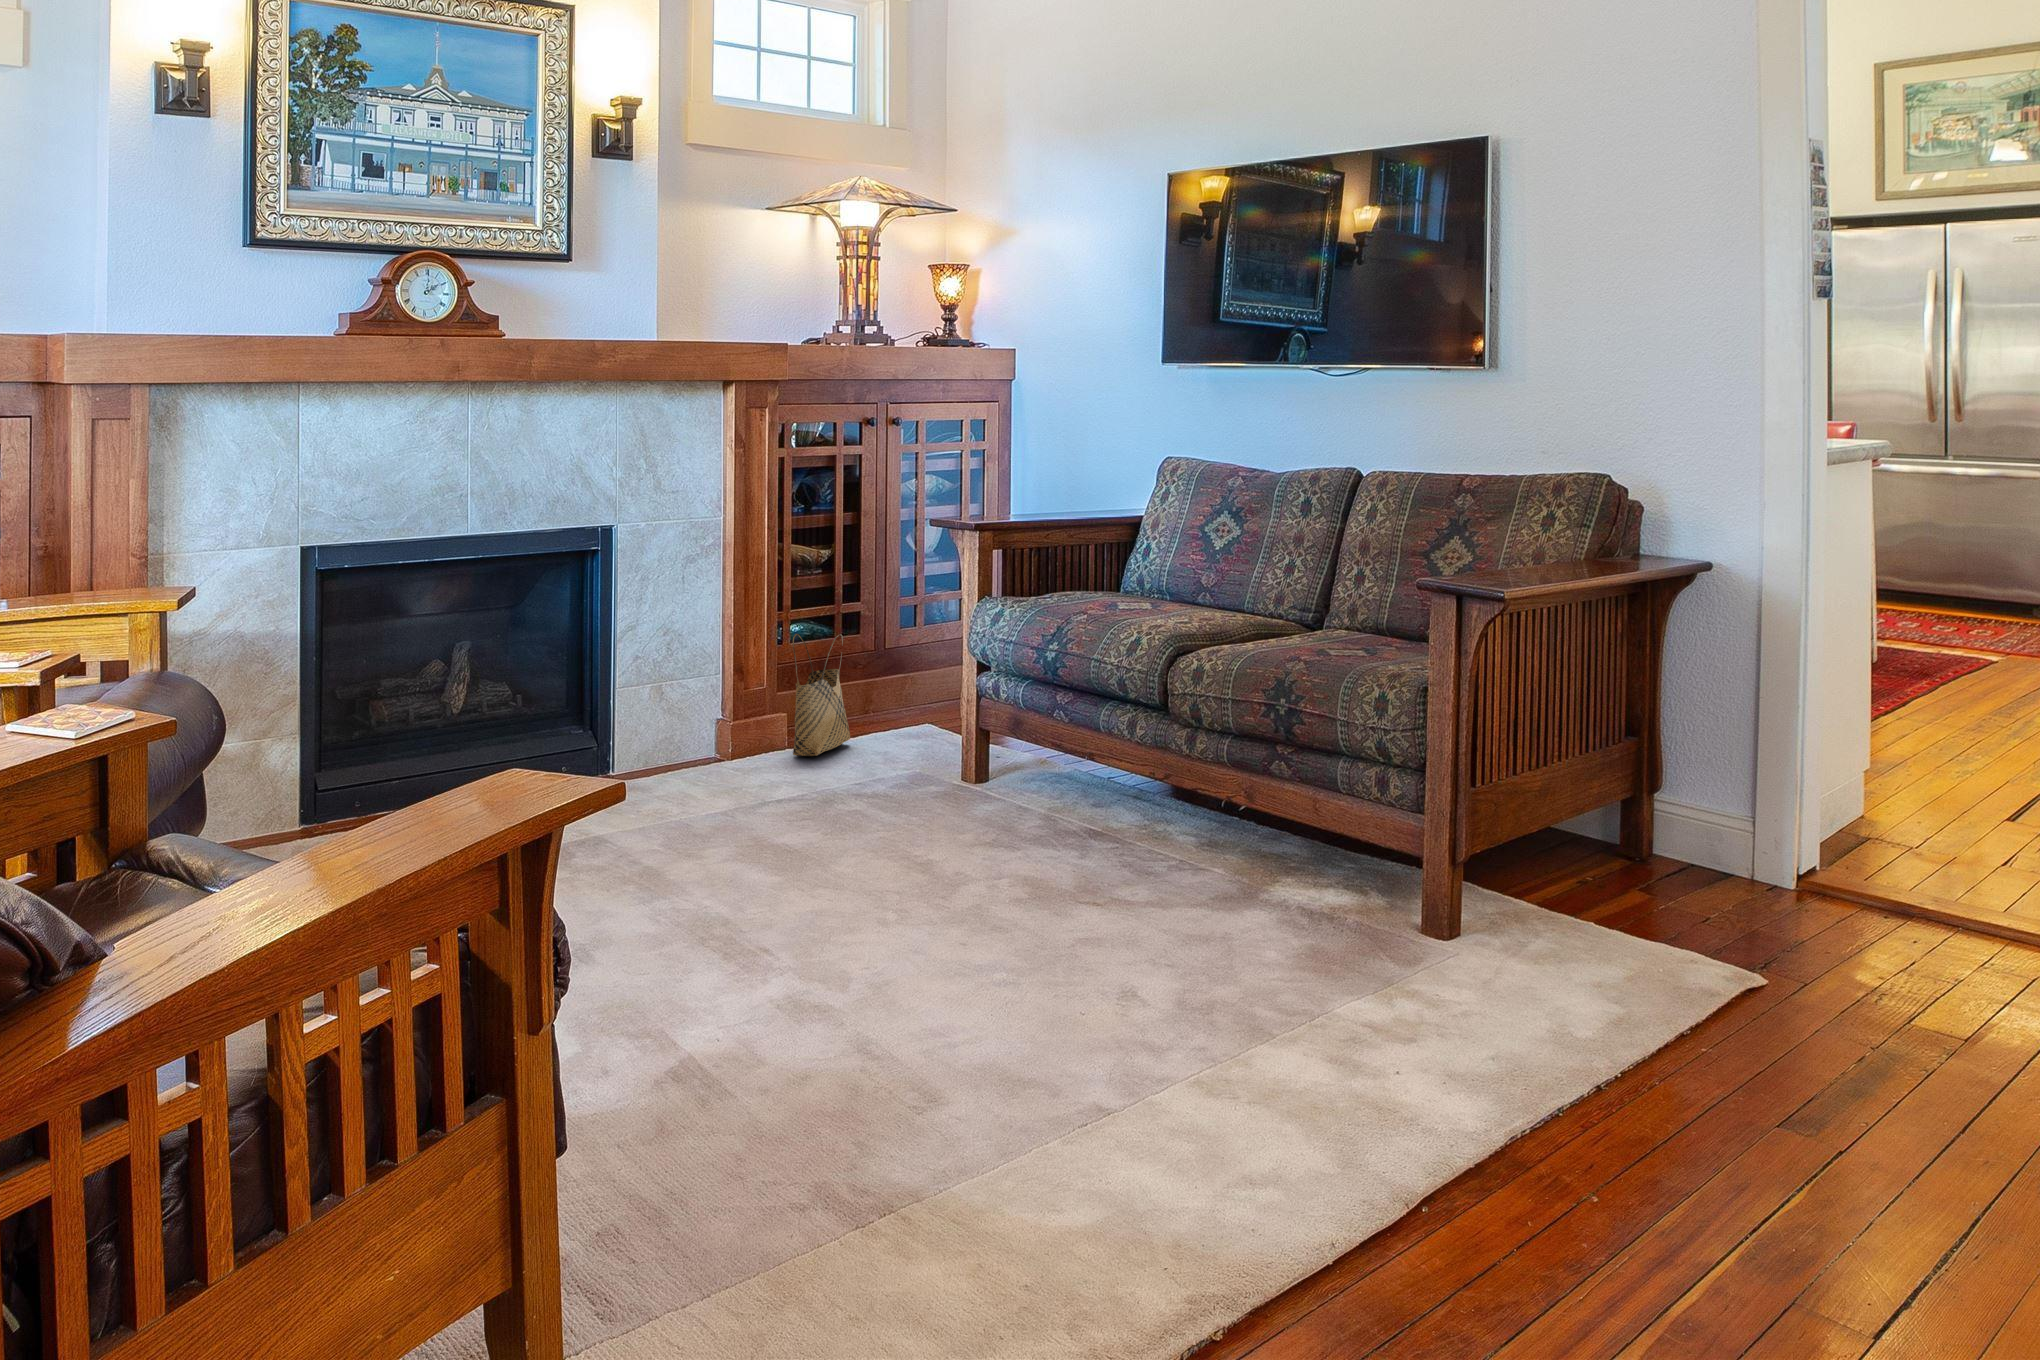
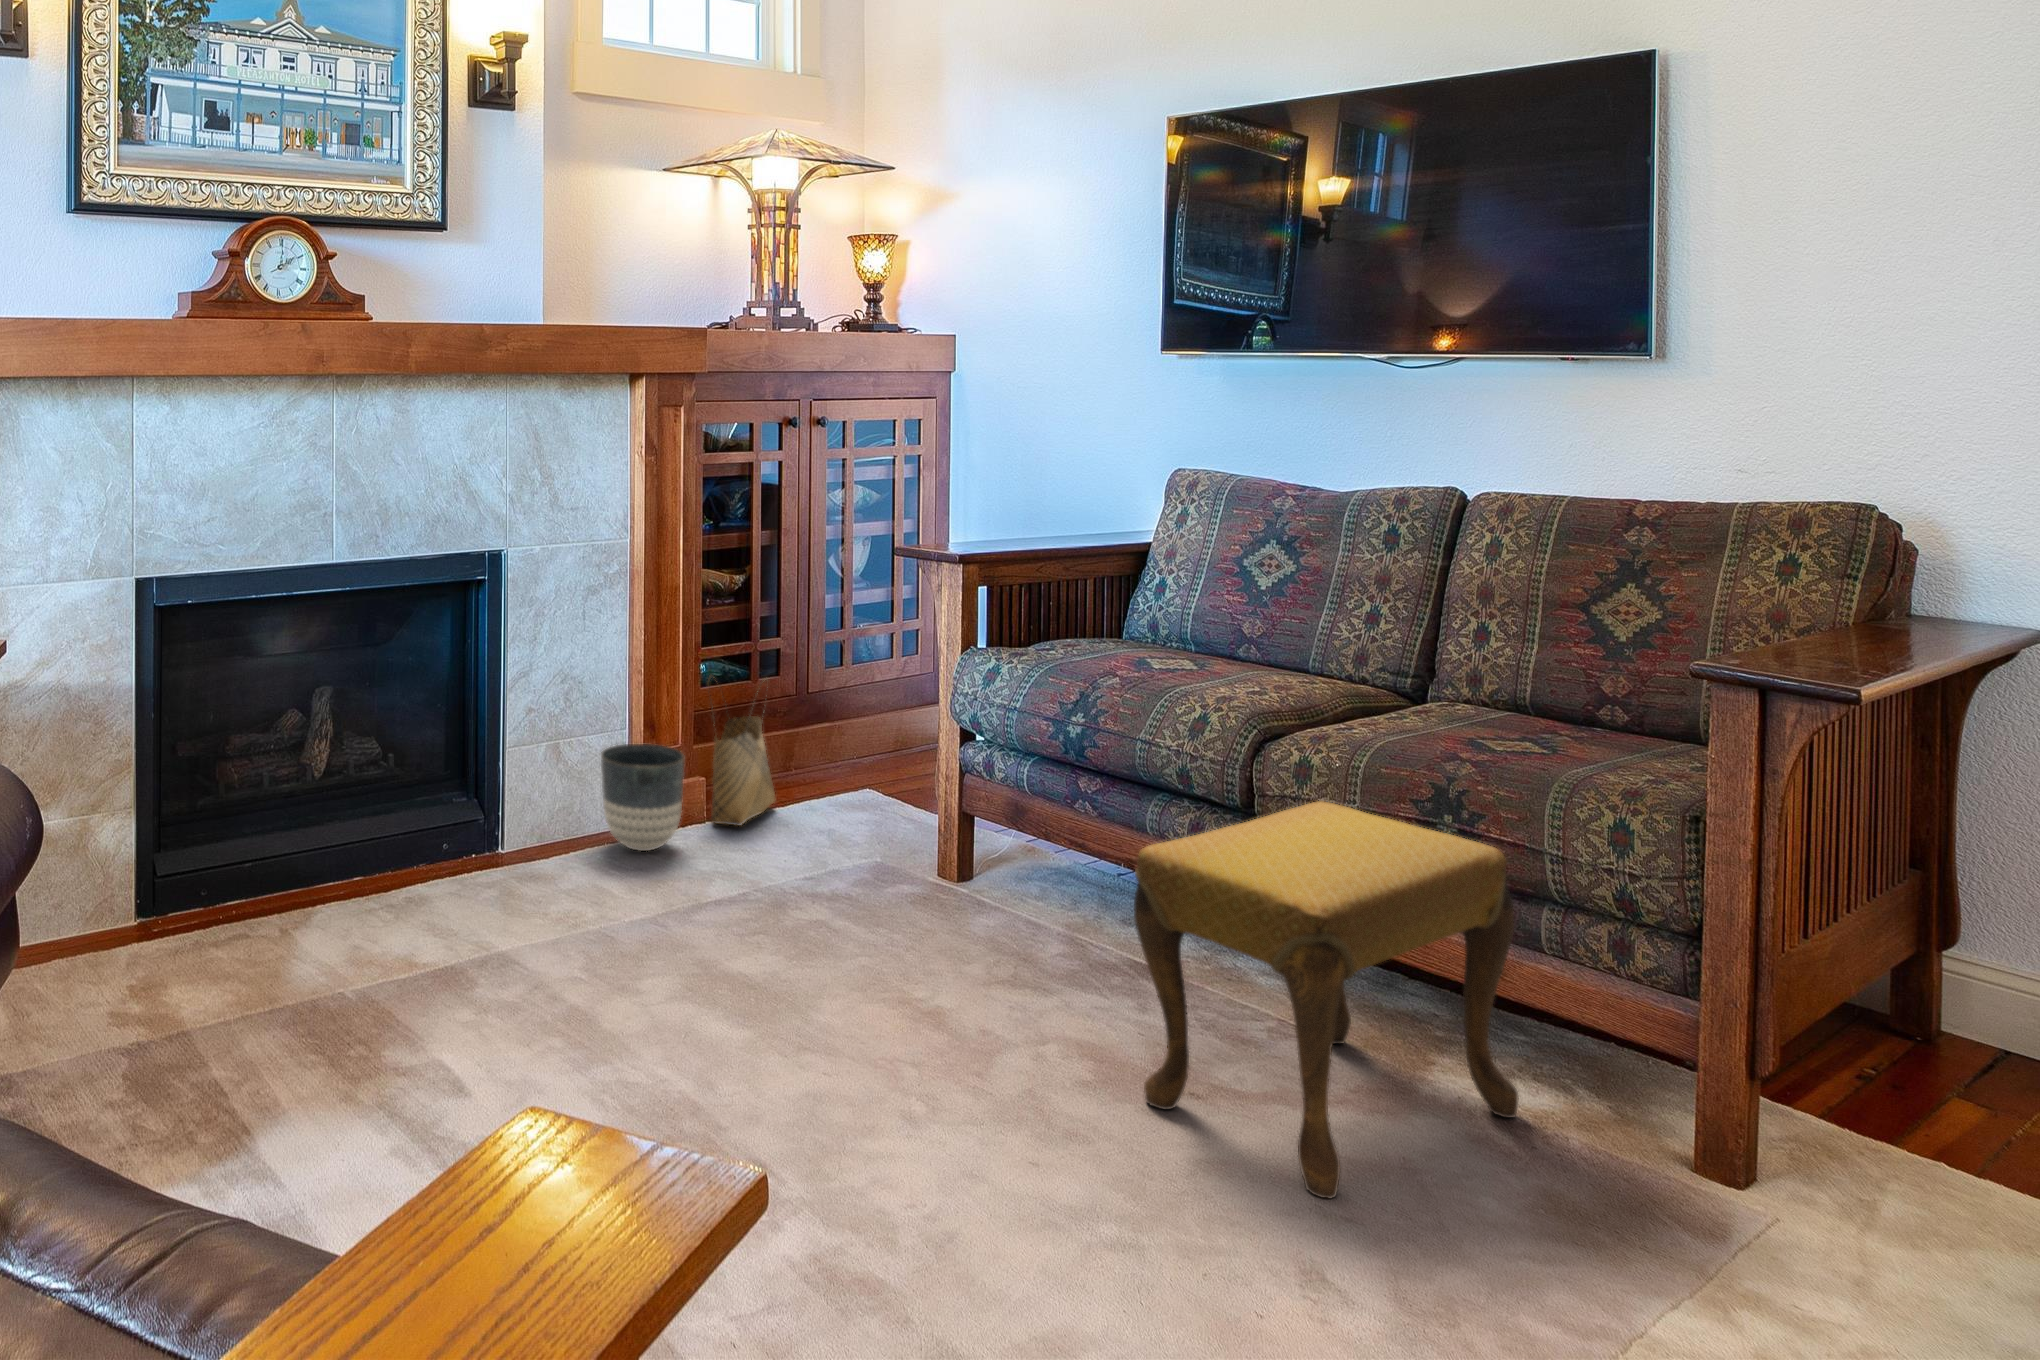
planter: none [698,689,767,775] -> present [601,744,684,851]
footstool: none [1053,694,1315,950] -> present [1134,801,1519,1198]

